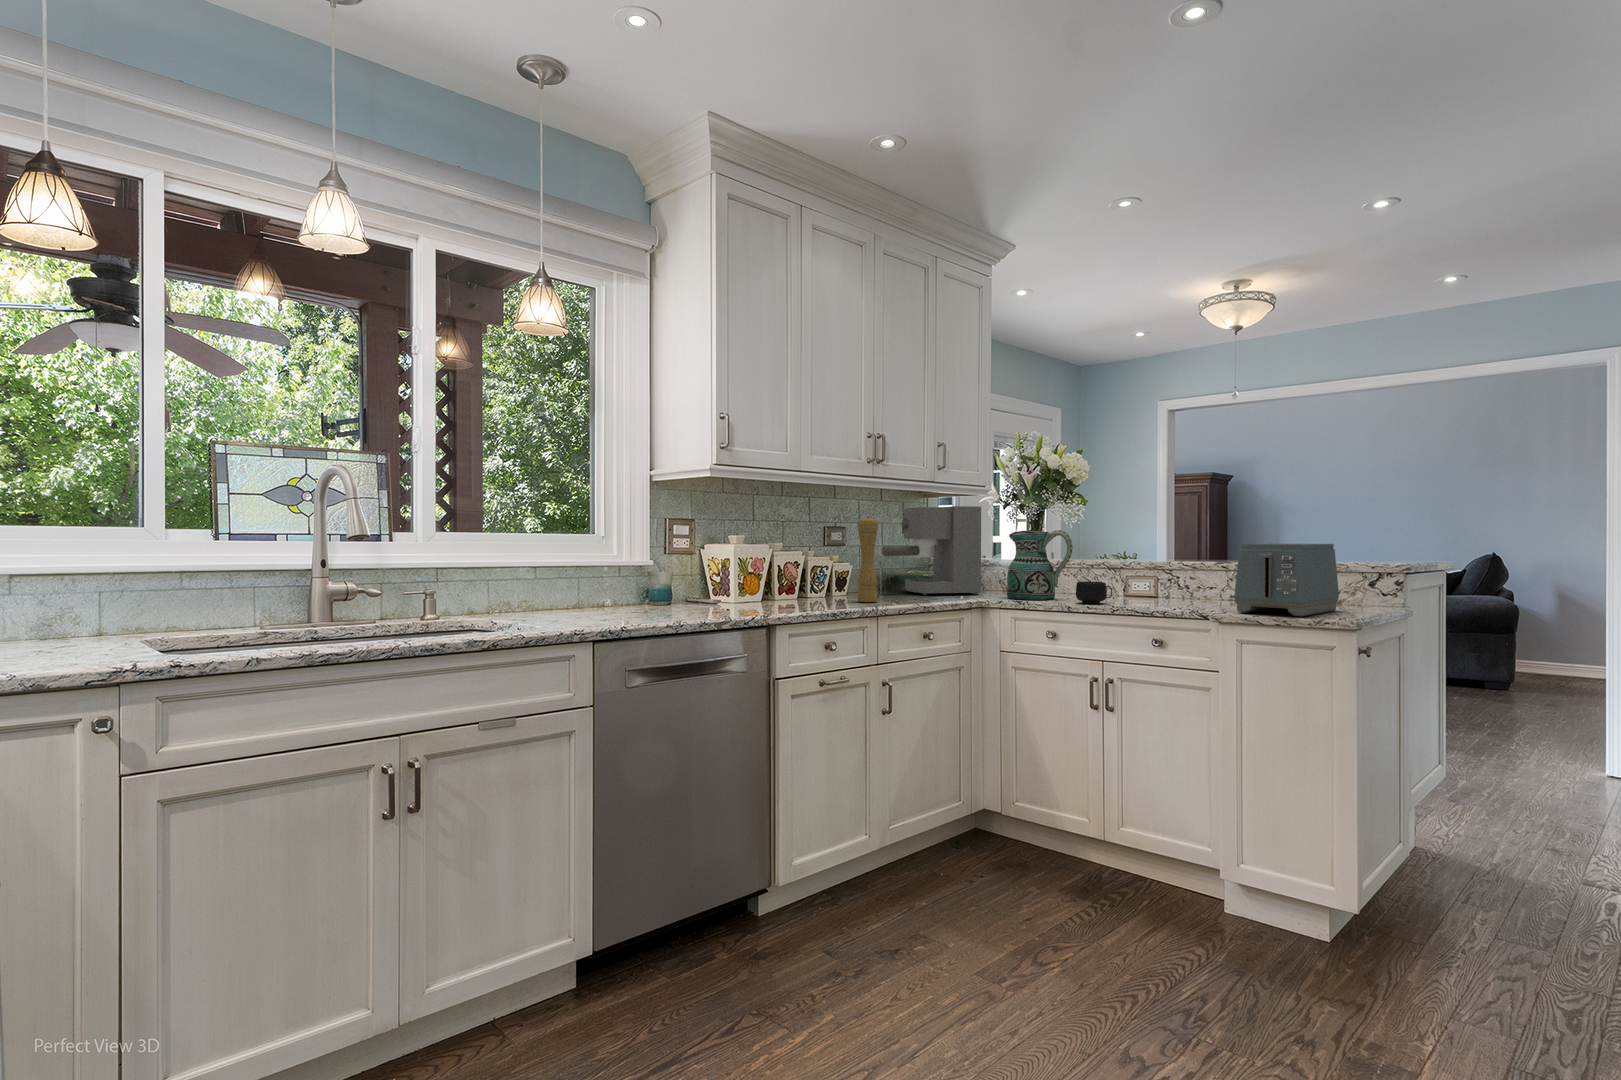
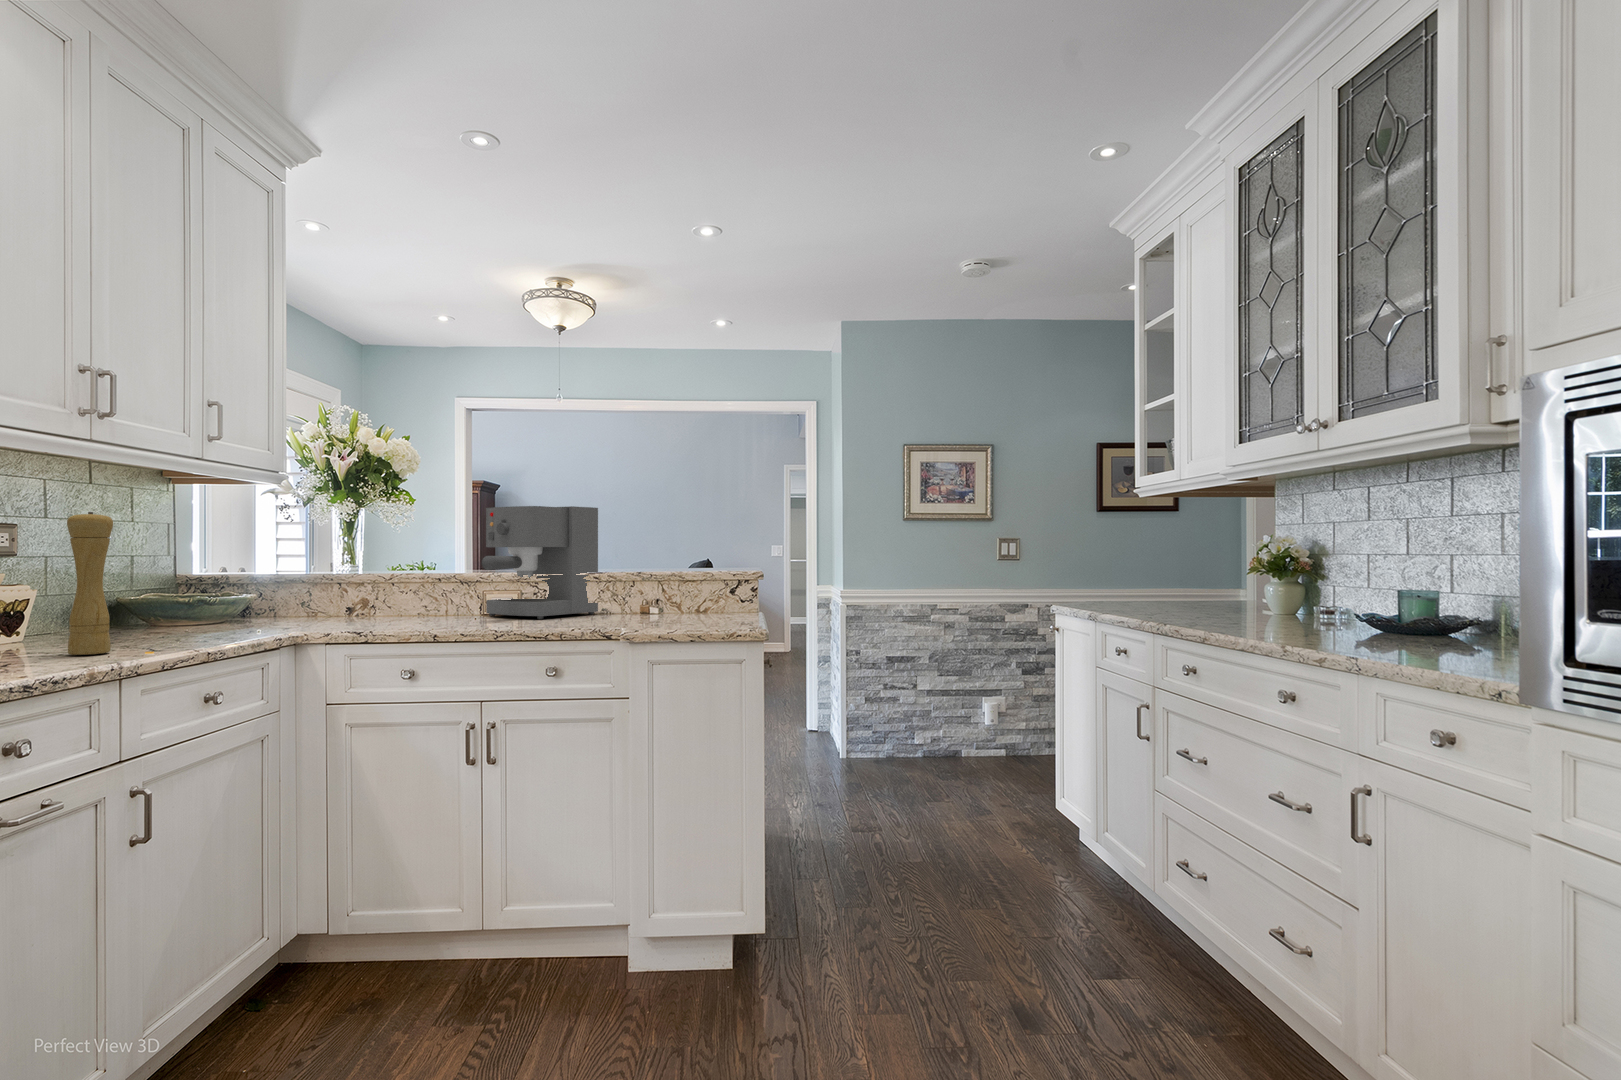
coffee maker: present [882,506,981,595] -> present [482,506,598,619]
ceramic pitcher: present [1007,530,1073,600] -> none [332,537,427,631]
toaster: present [1234,543,1339,616] -> none [631,551,714,627]
mug: present [1076,581,1112,604] -> none [437,601,485,630]

